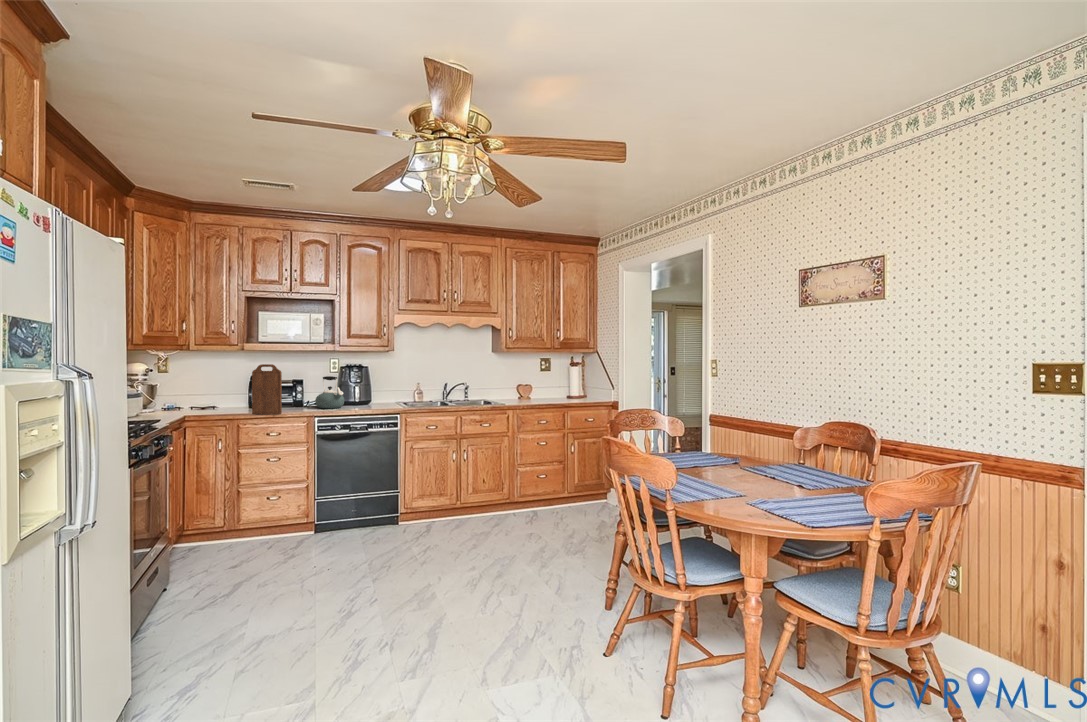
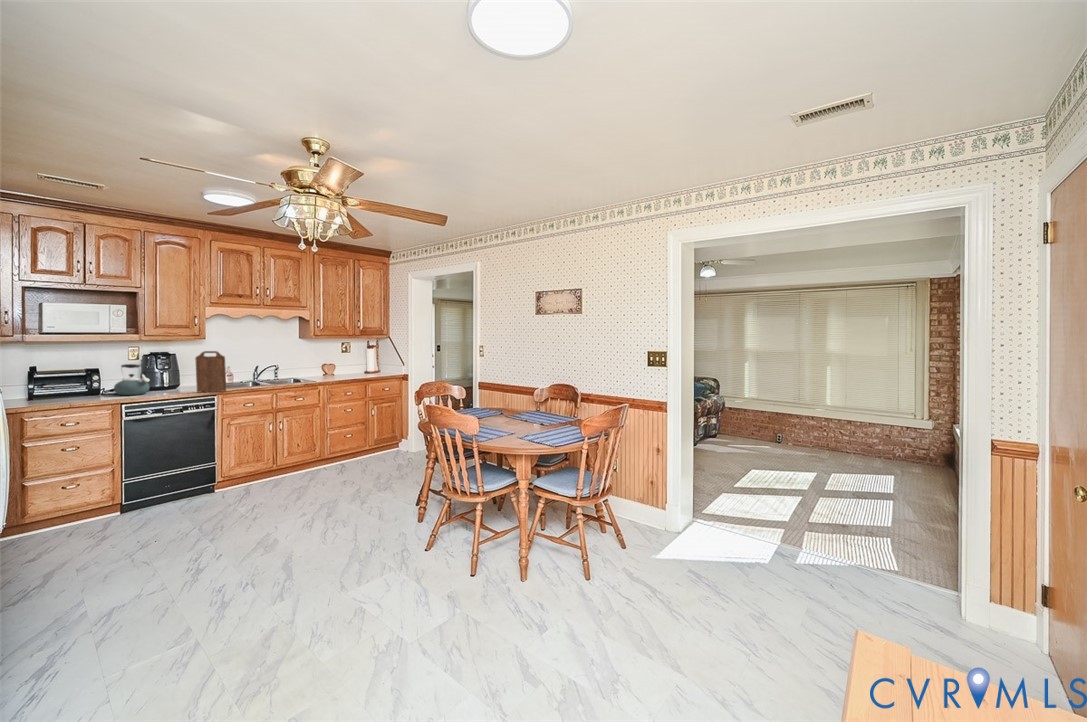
cutting board: present [252,364,282,414] -> present [195,351,226,393]

